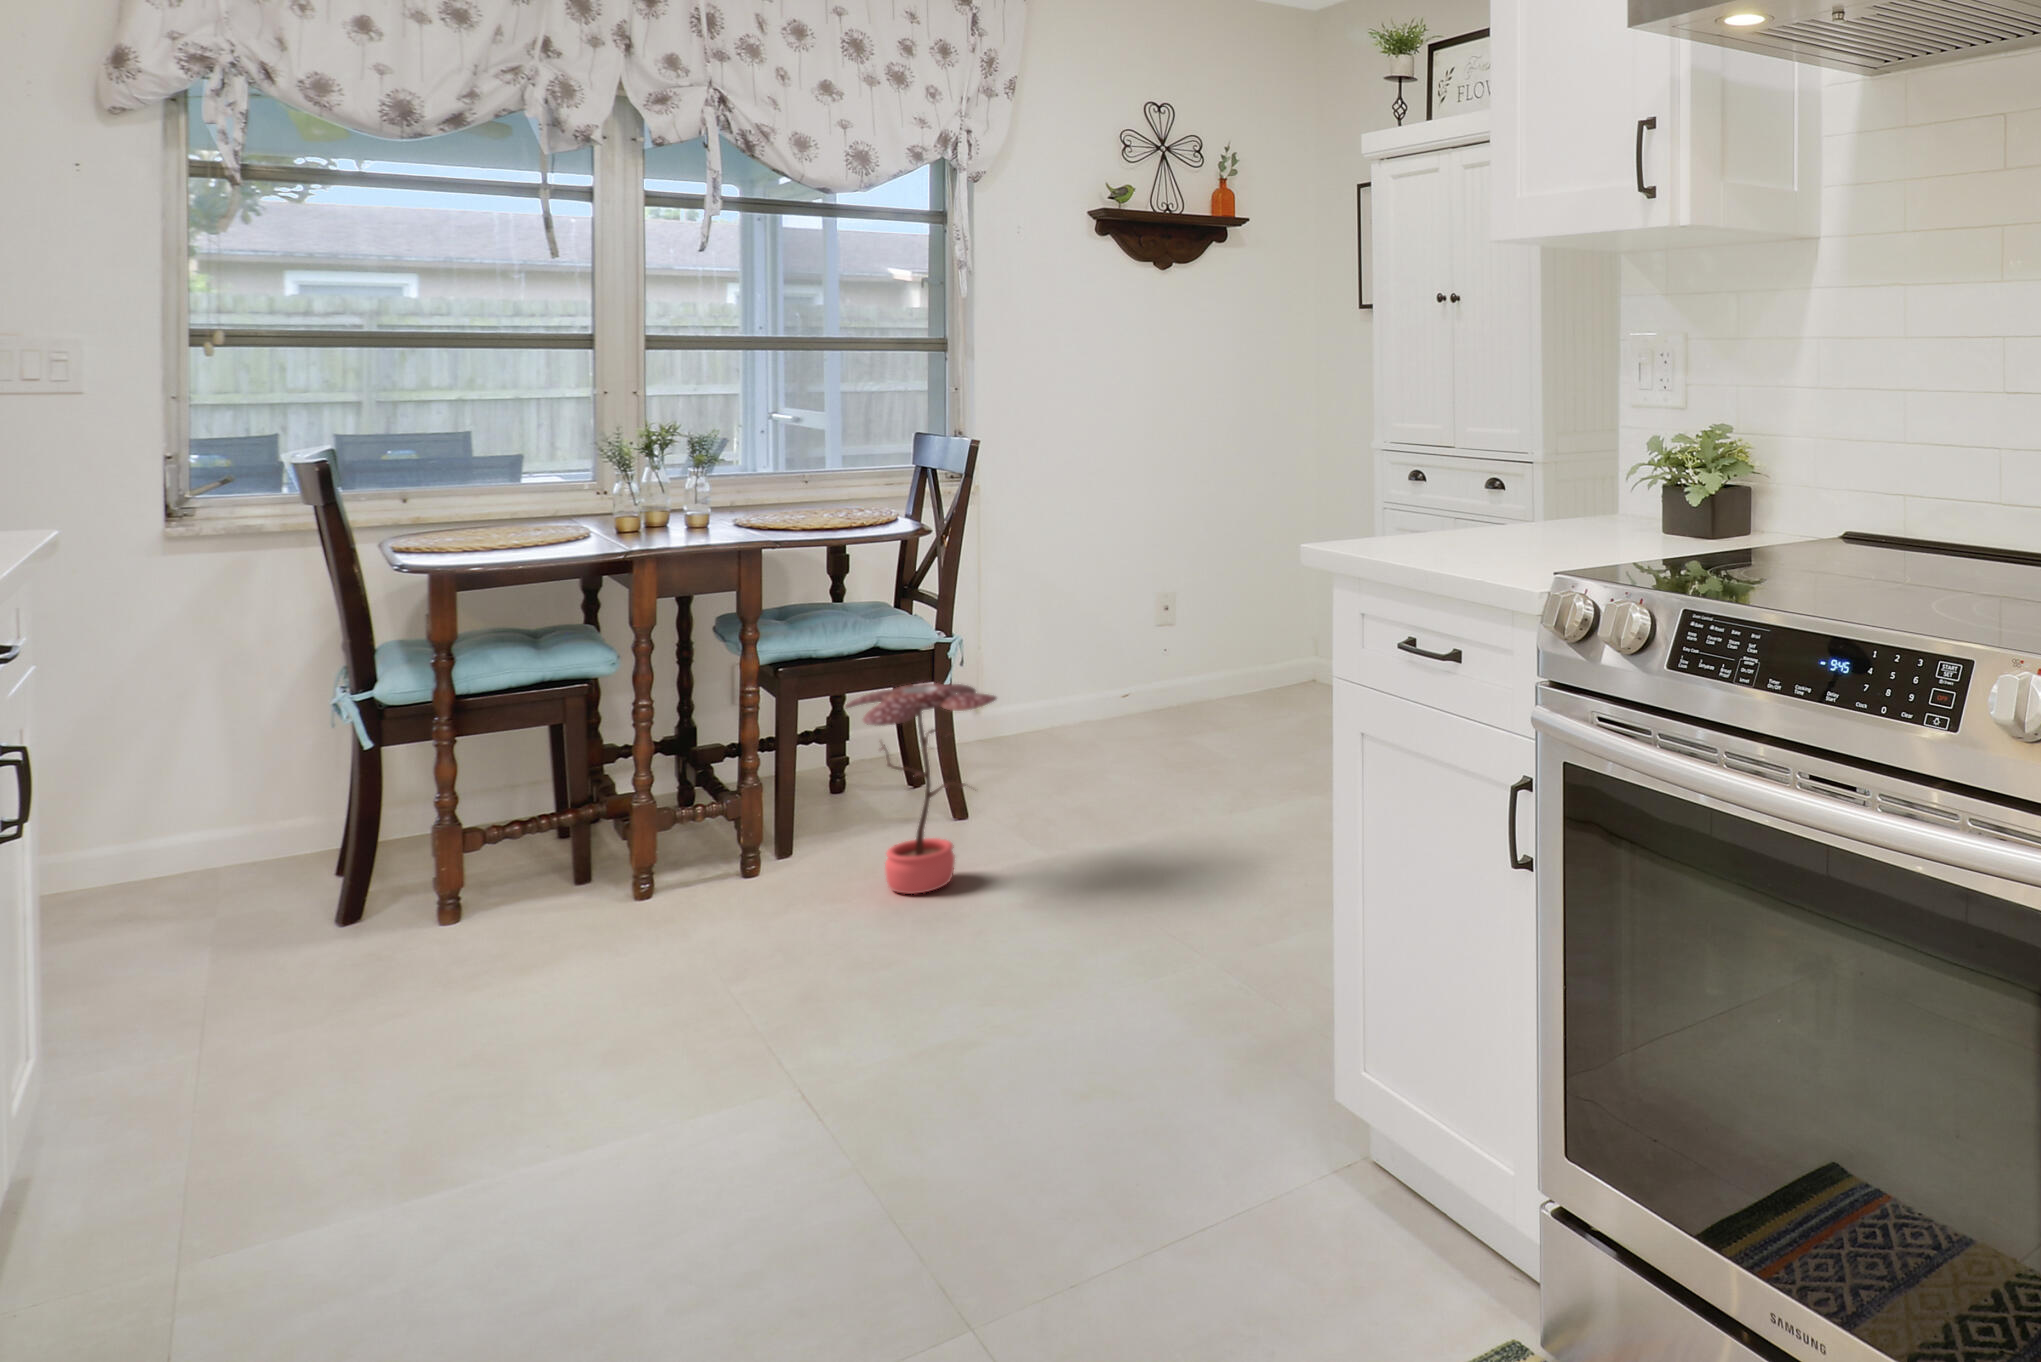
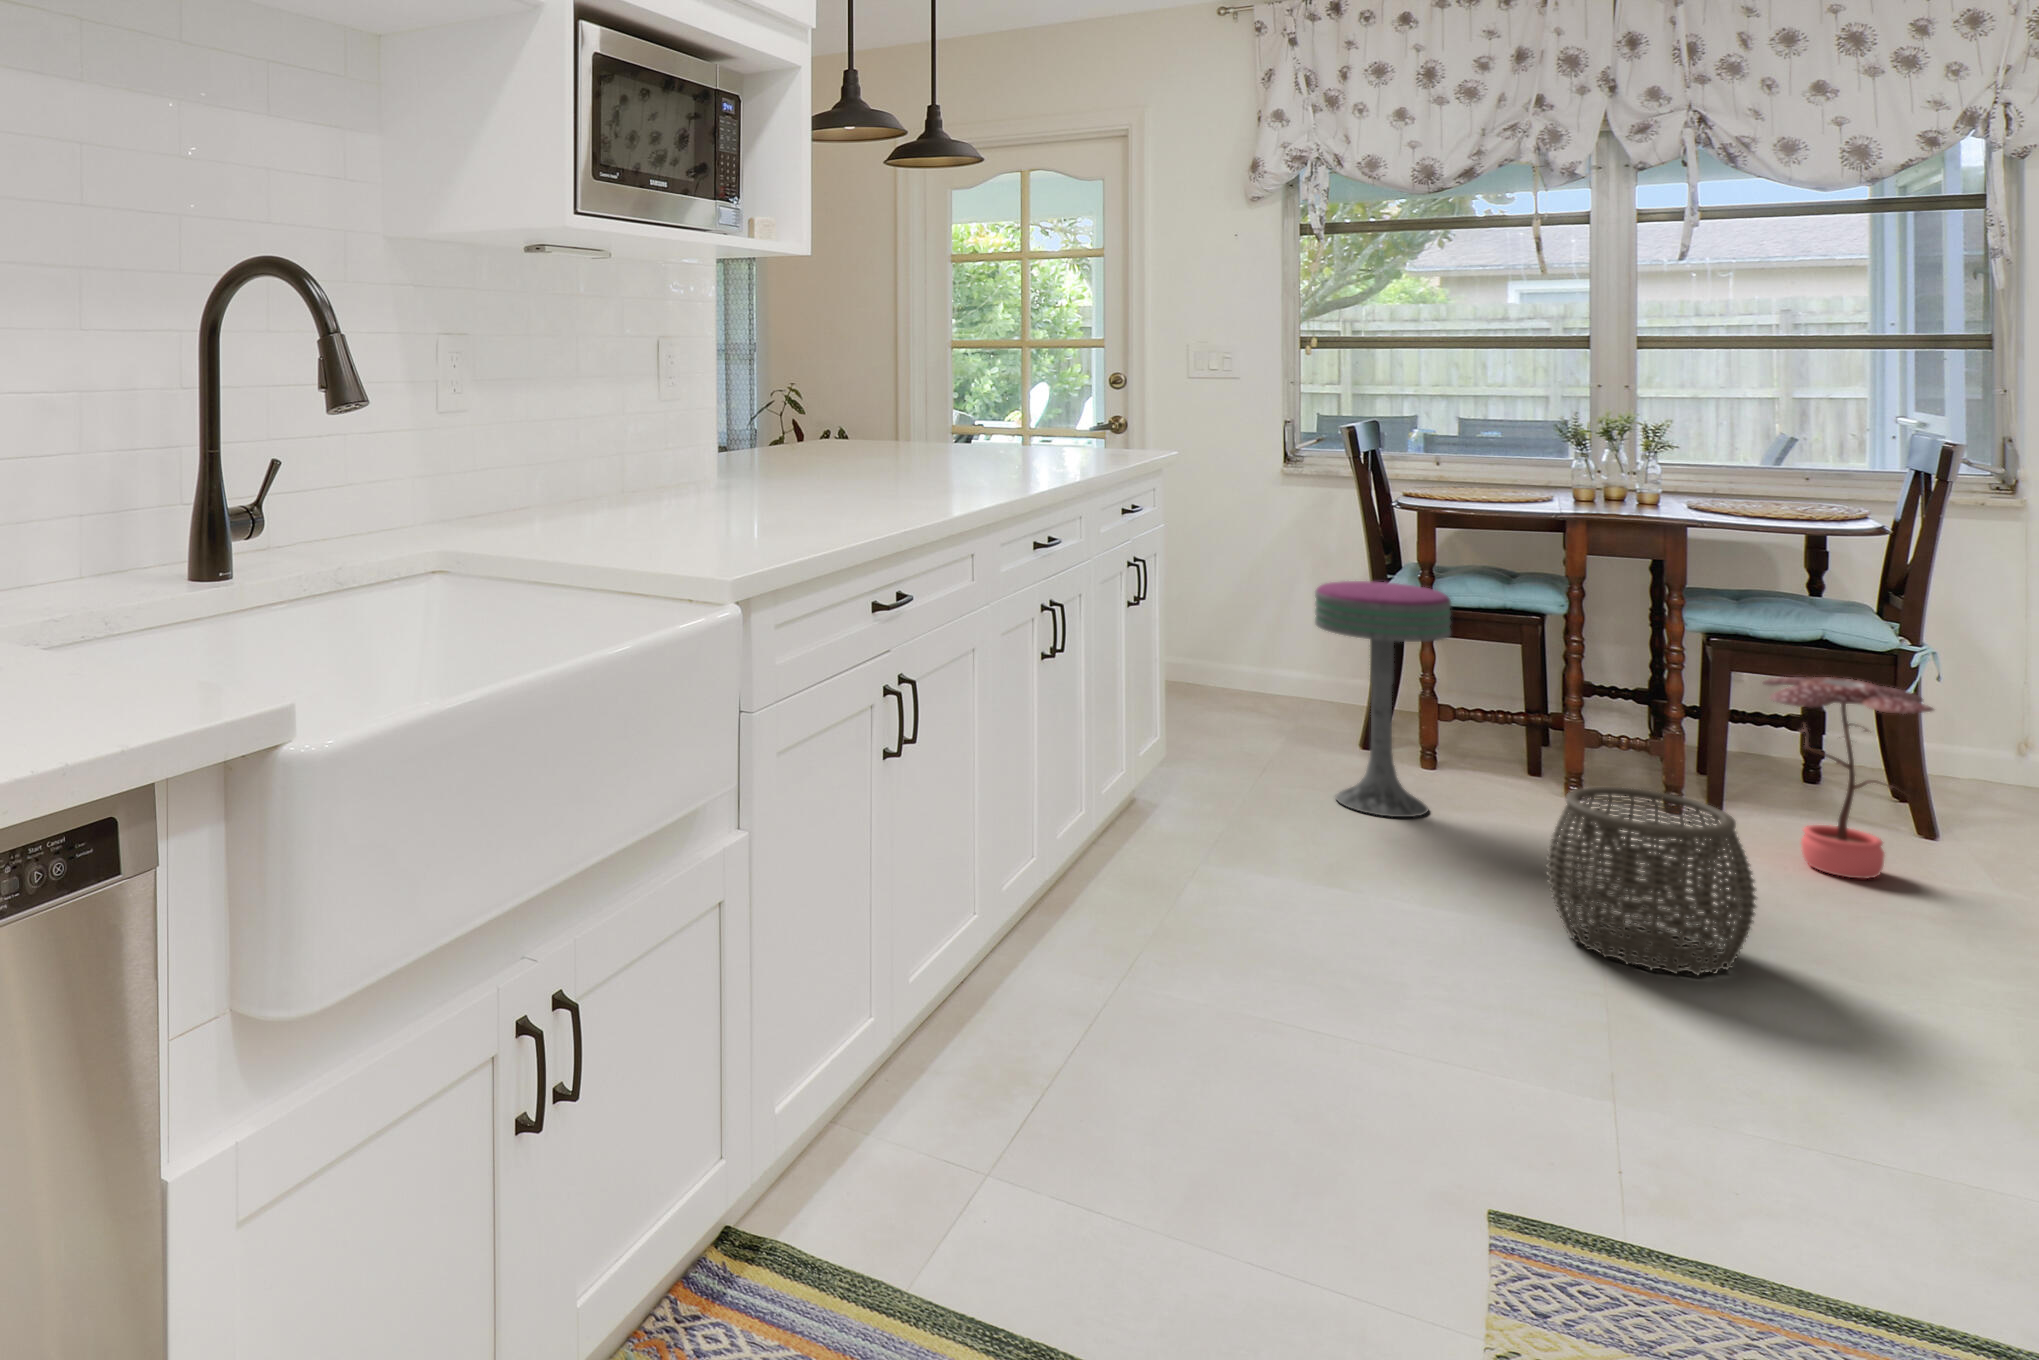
bar stool: none [290,674,507,1033] -> present [1315,581,1451,817]
woven basket: none [703,867,932,1110] -> present [1546,787,1757,975]

